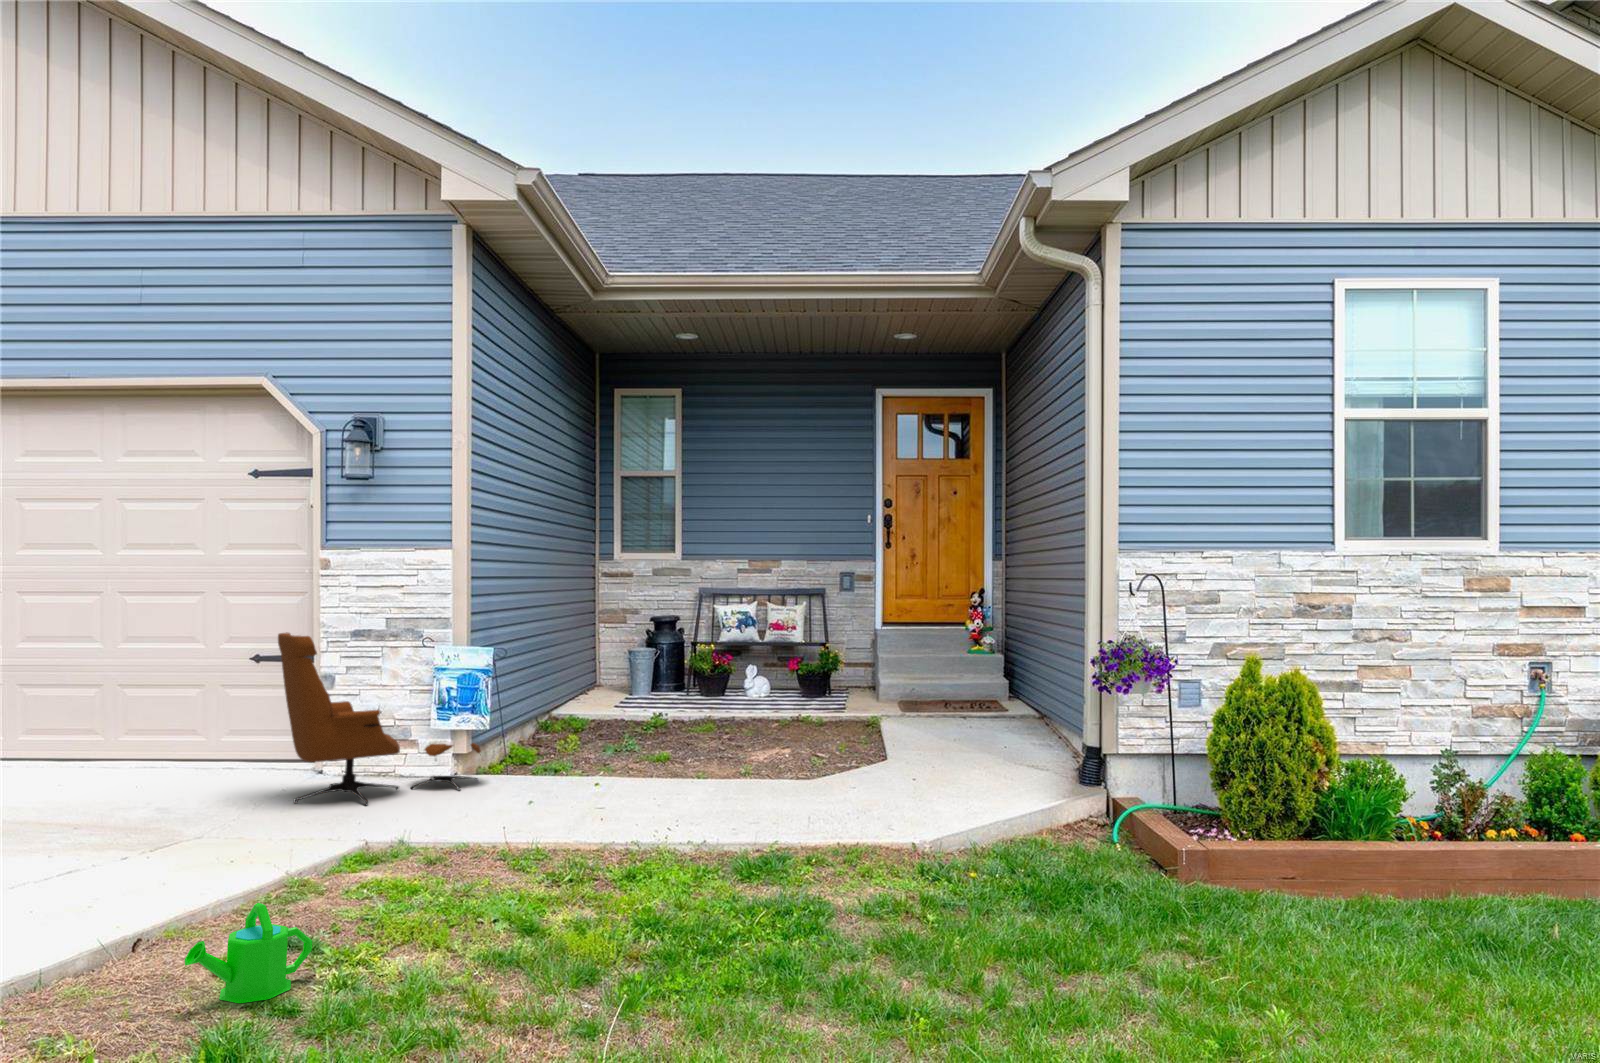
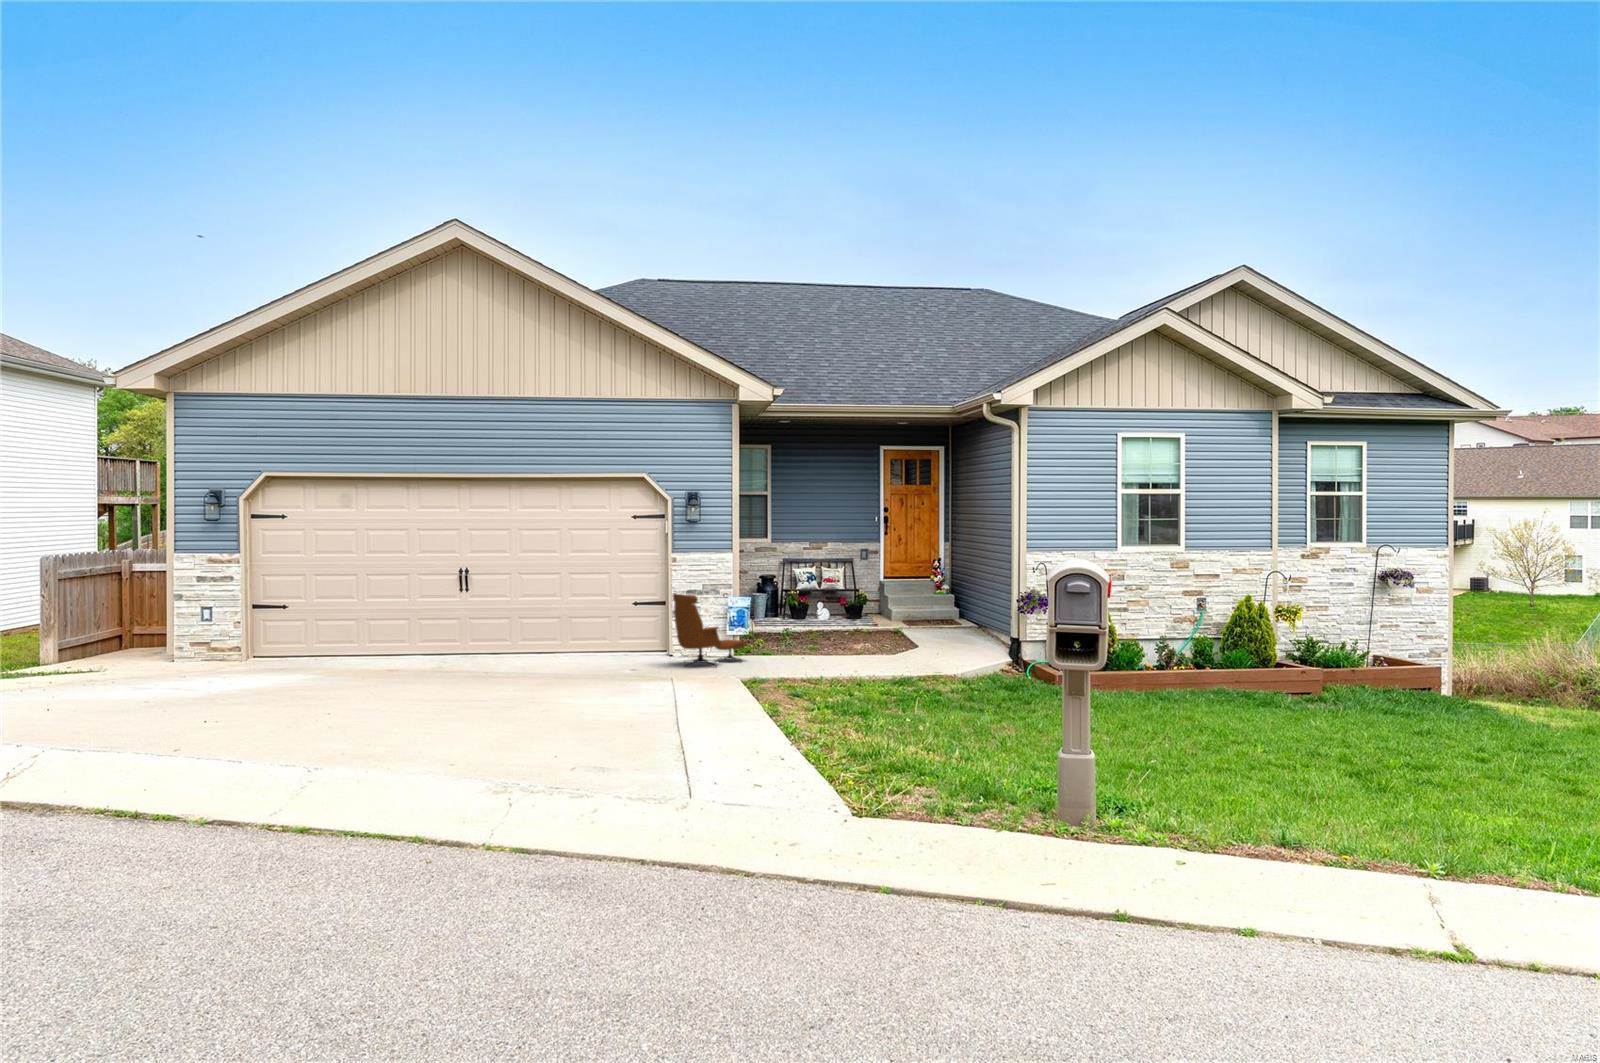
watering can: present [185,903,312,1004] -> none [790,678,811,704]

